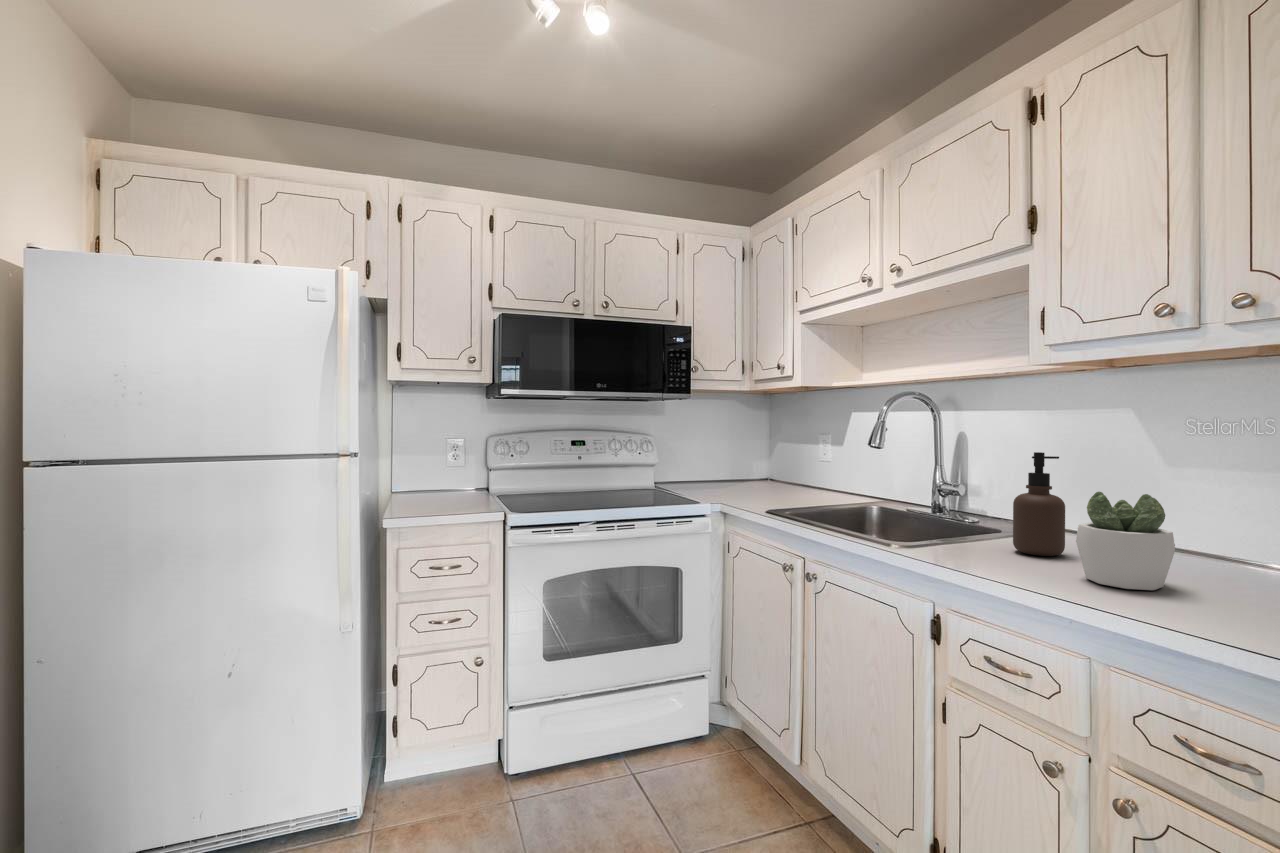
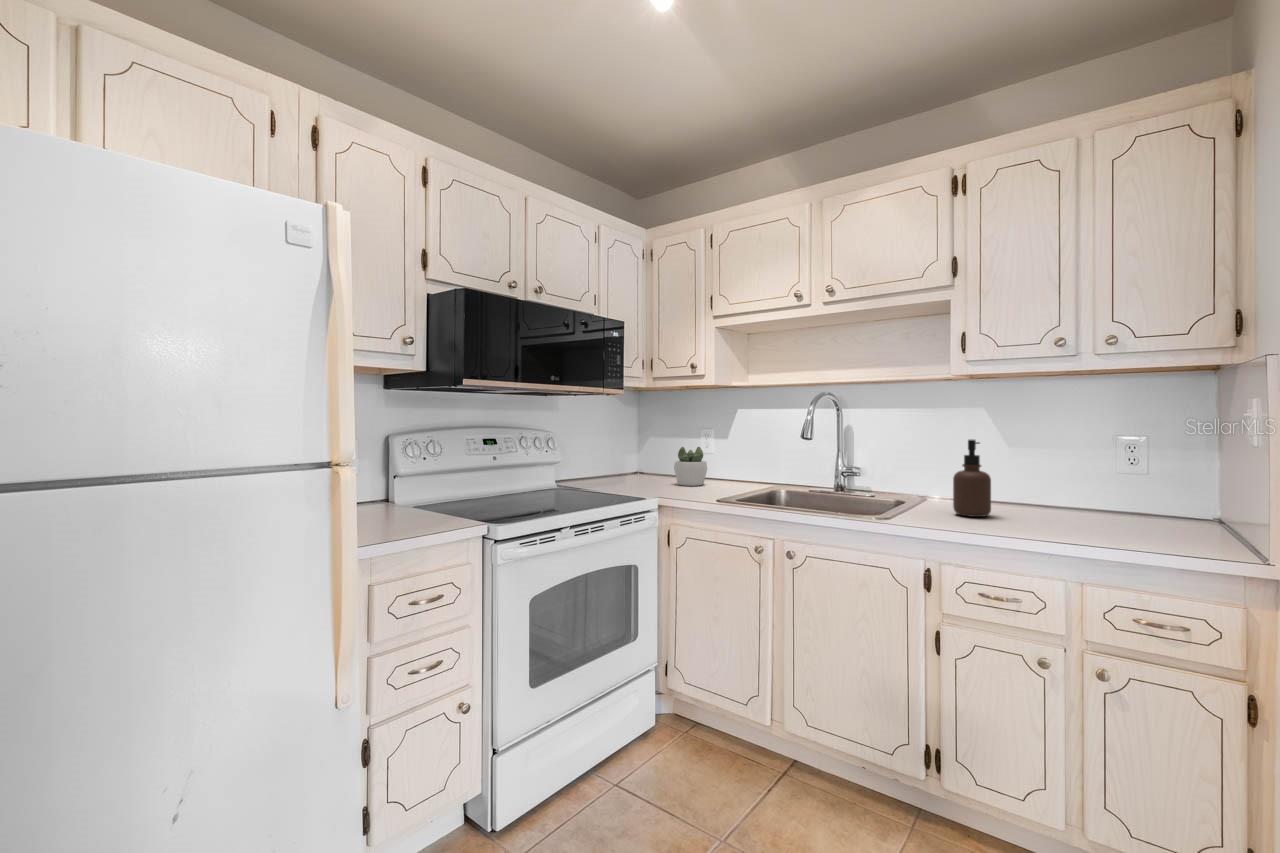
succulent plant: present [1076,492,1175,590] -> present [674,447,707,486]

